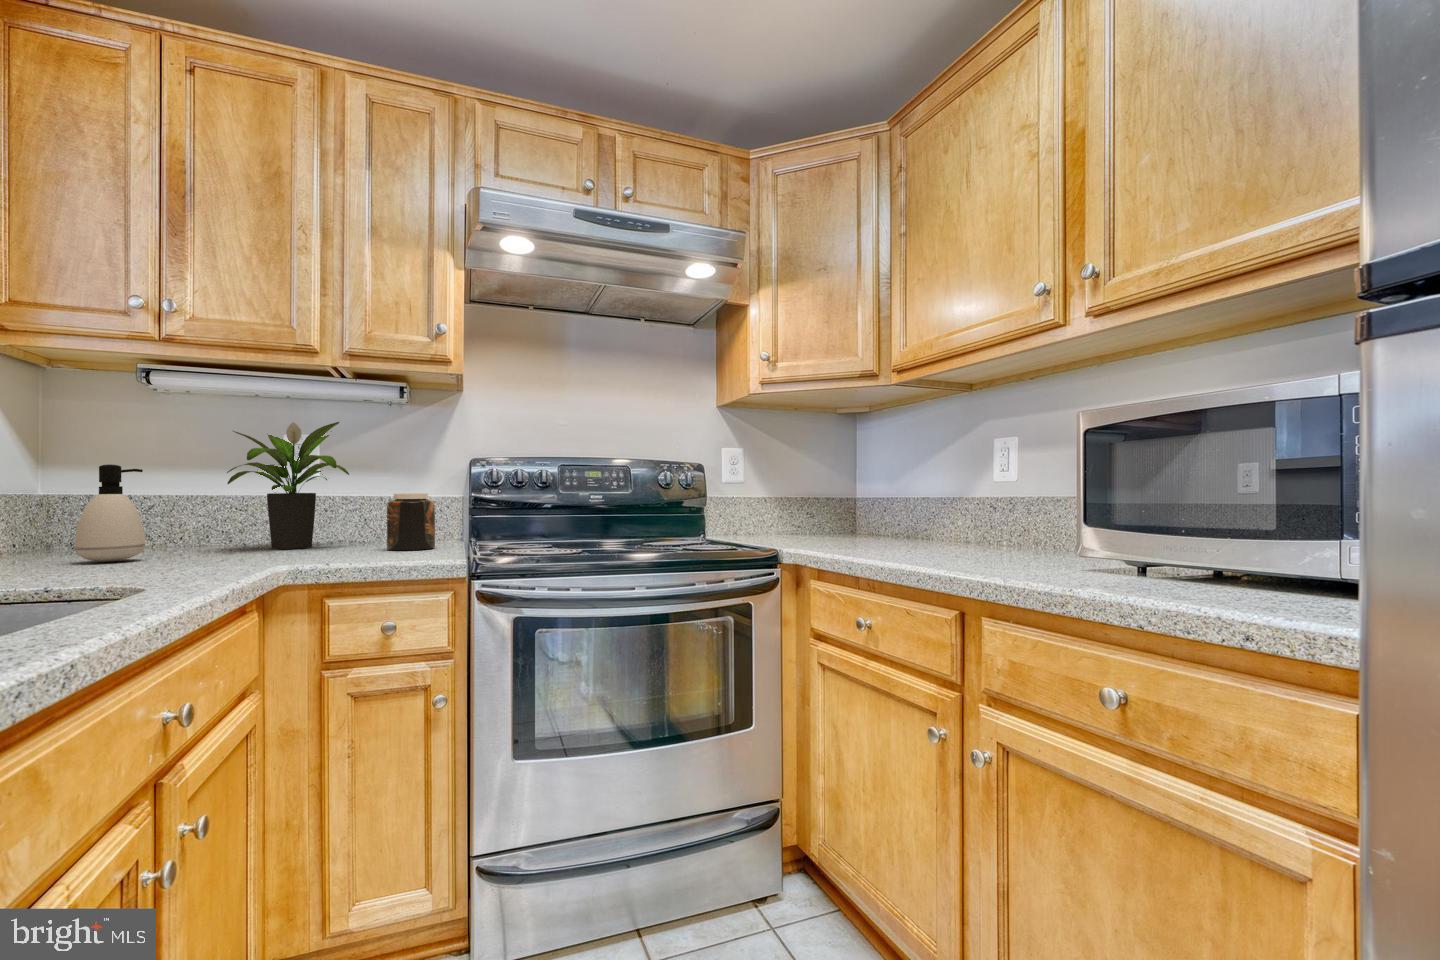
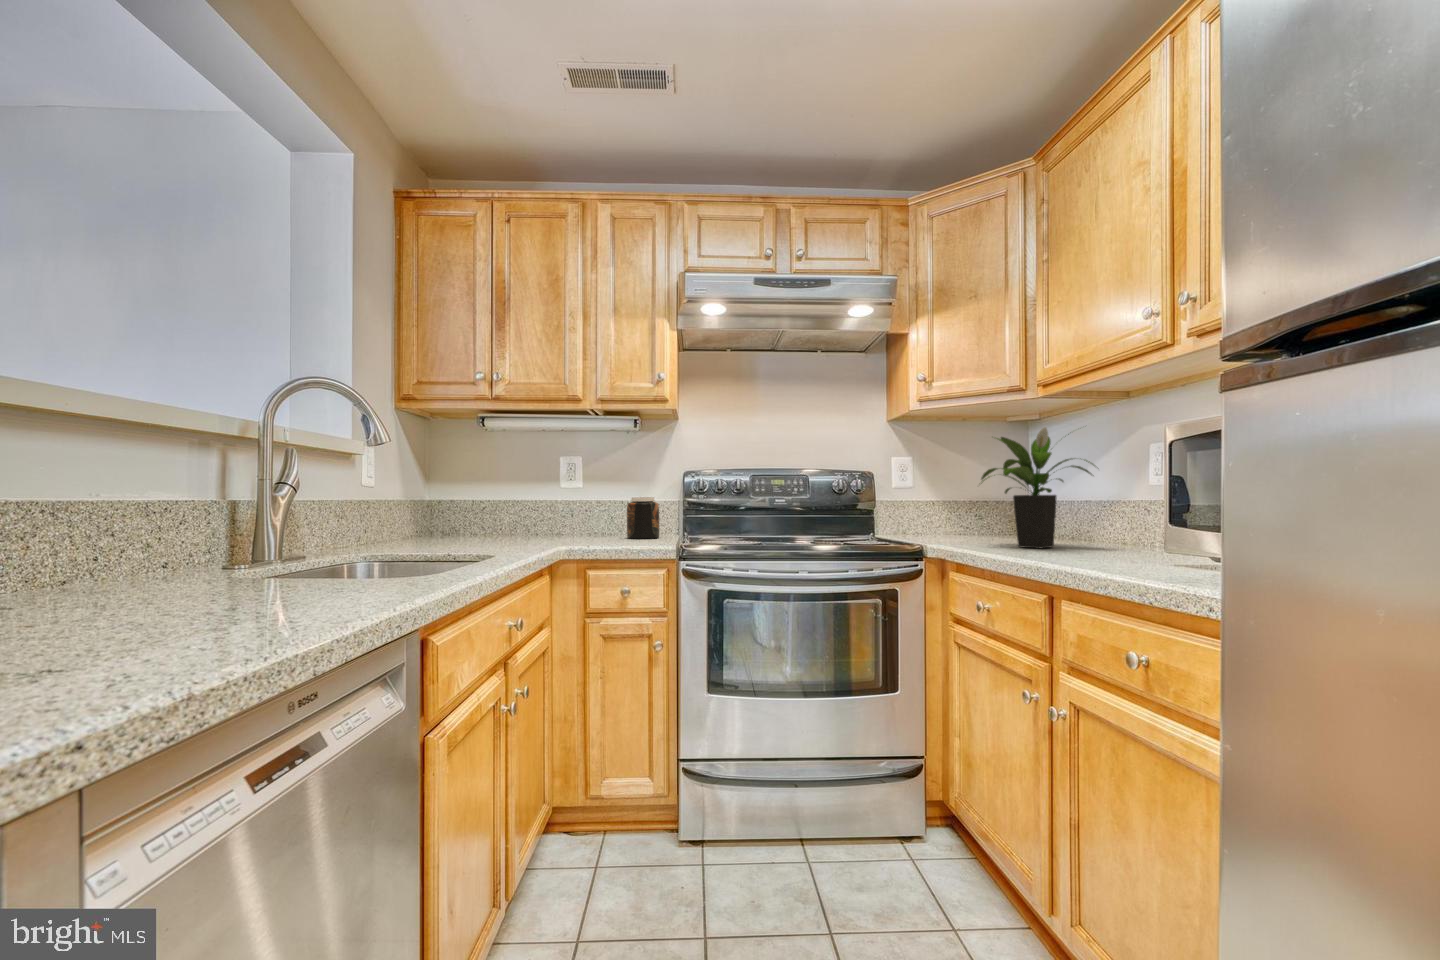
potted plant: present [227,422,349,549] -> present [981,427,1095,548]
soap dispenser: present [75,465,145,561] -> none [451,479,486,540]

